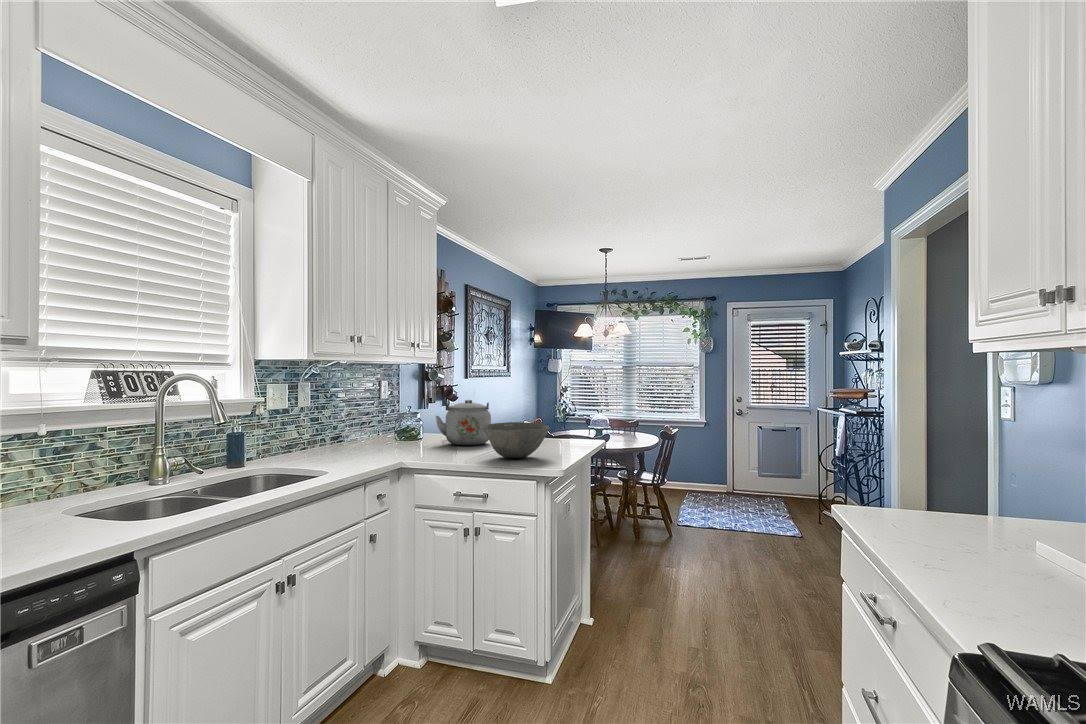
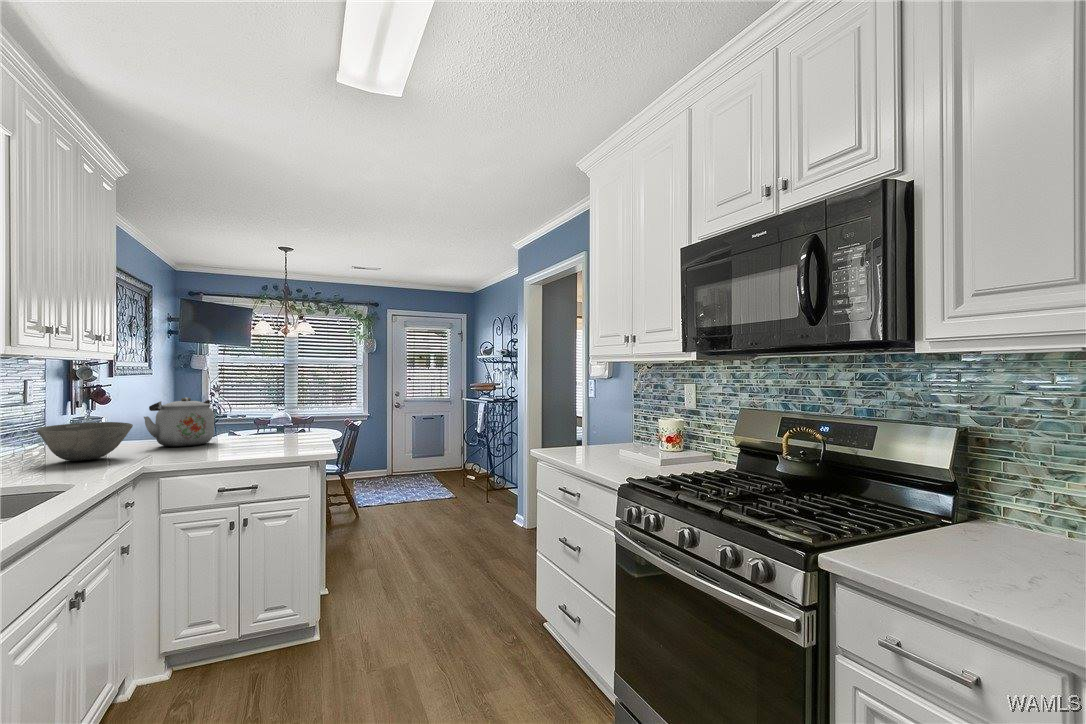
bowl: present [483,422,550,458] -> present [36,422,133,461]

